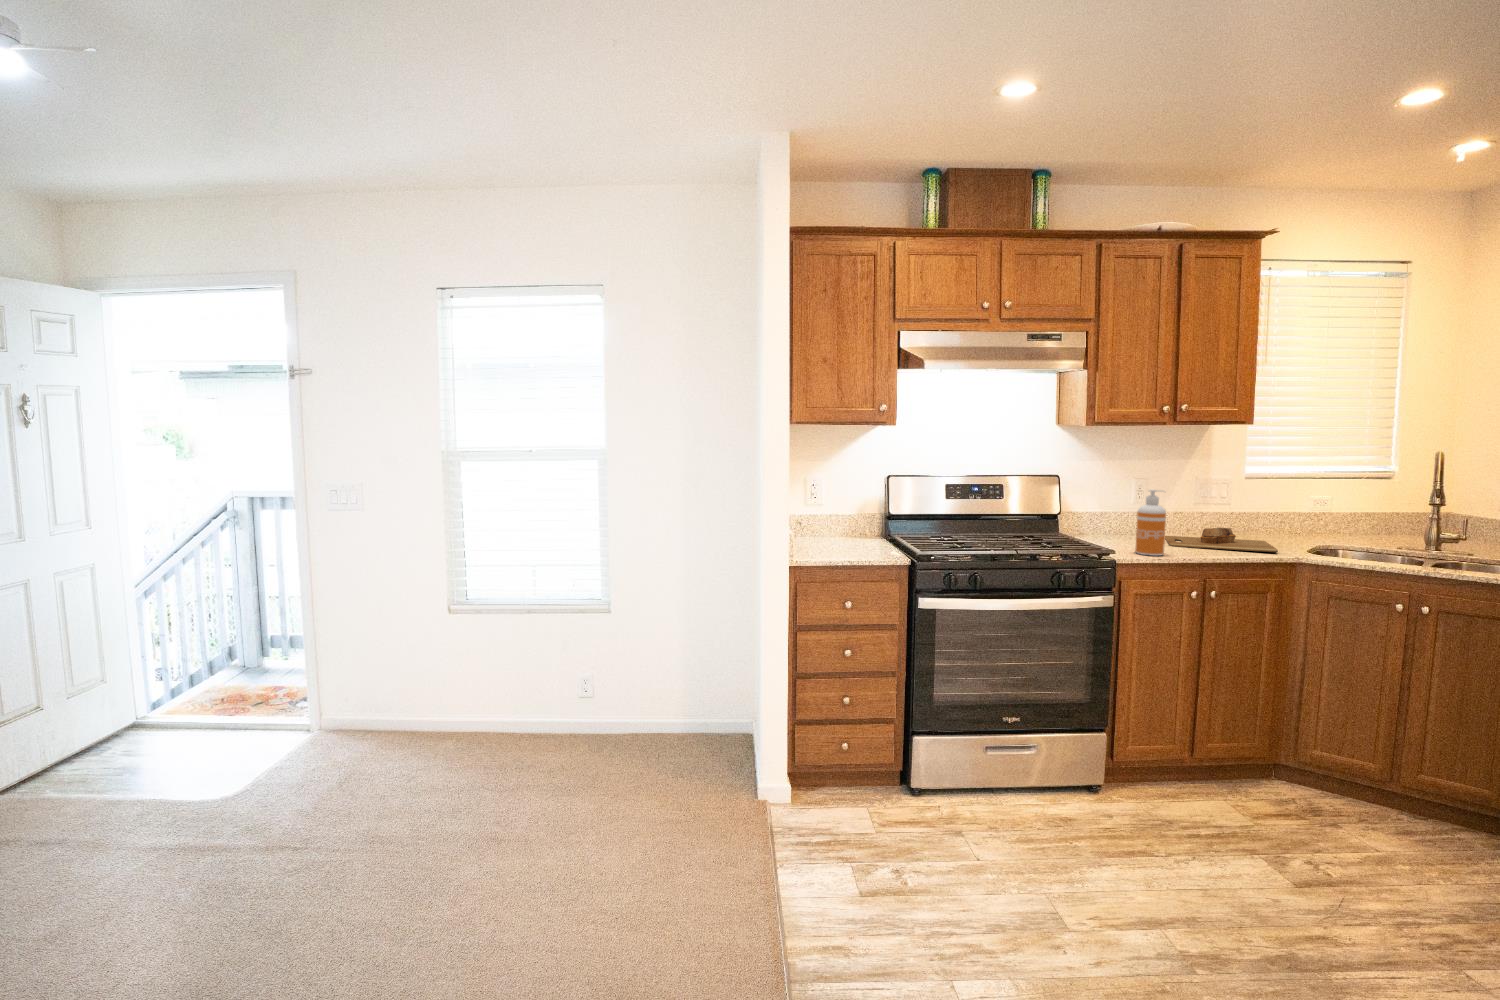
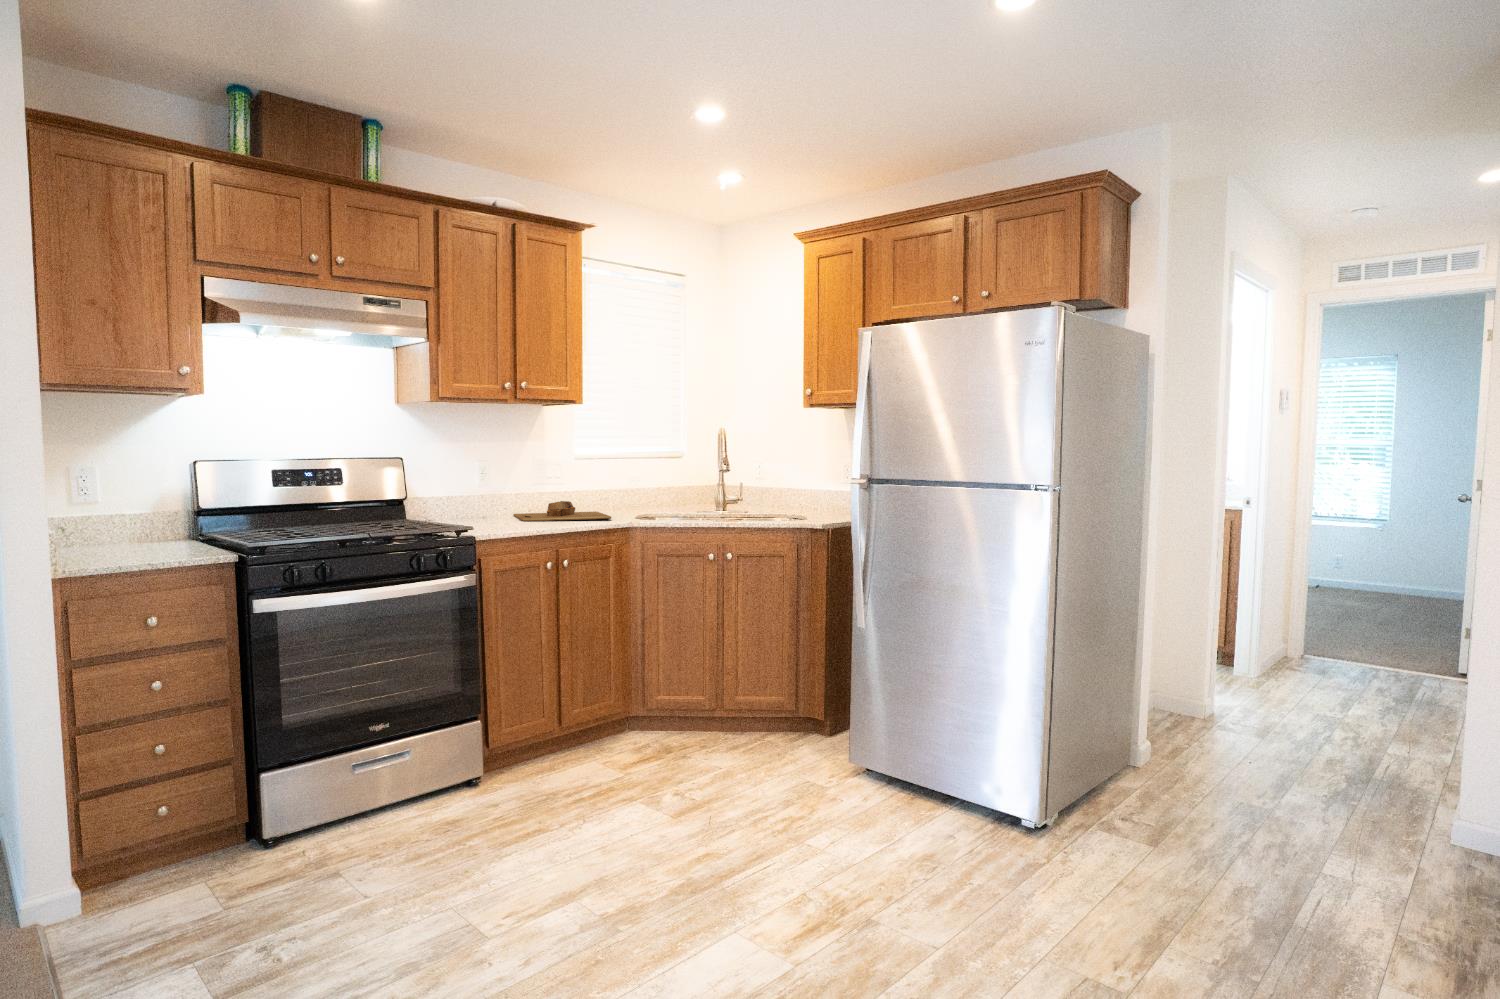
soap dispenser: present [1135,490,1166,556] -> none [495,464,522,529]

